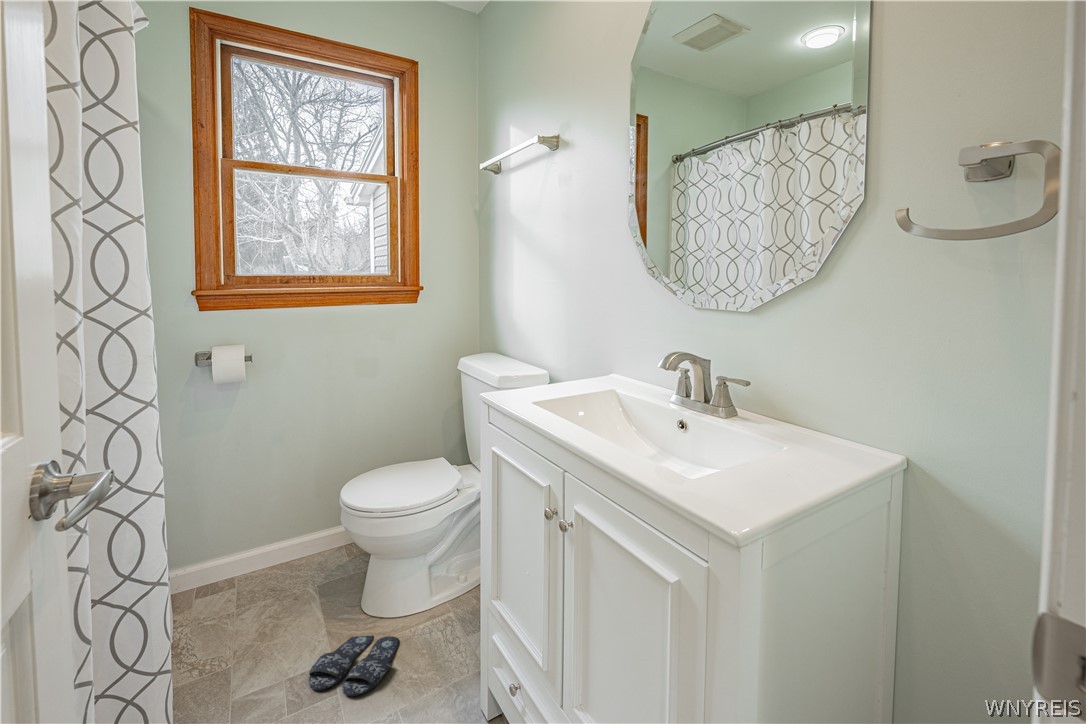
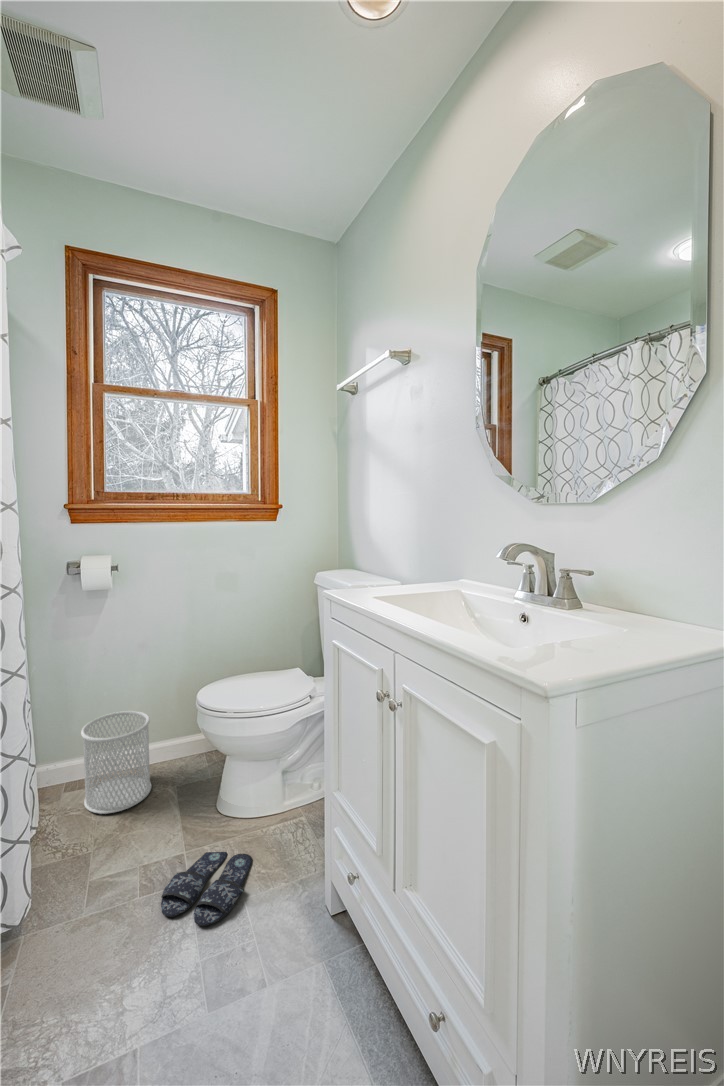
wastebasket: none [217,505,292,606] -> present [81,711,151,814]

